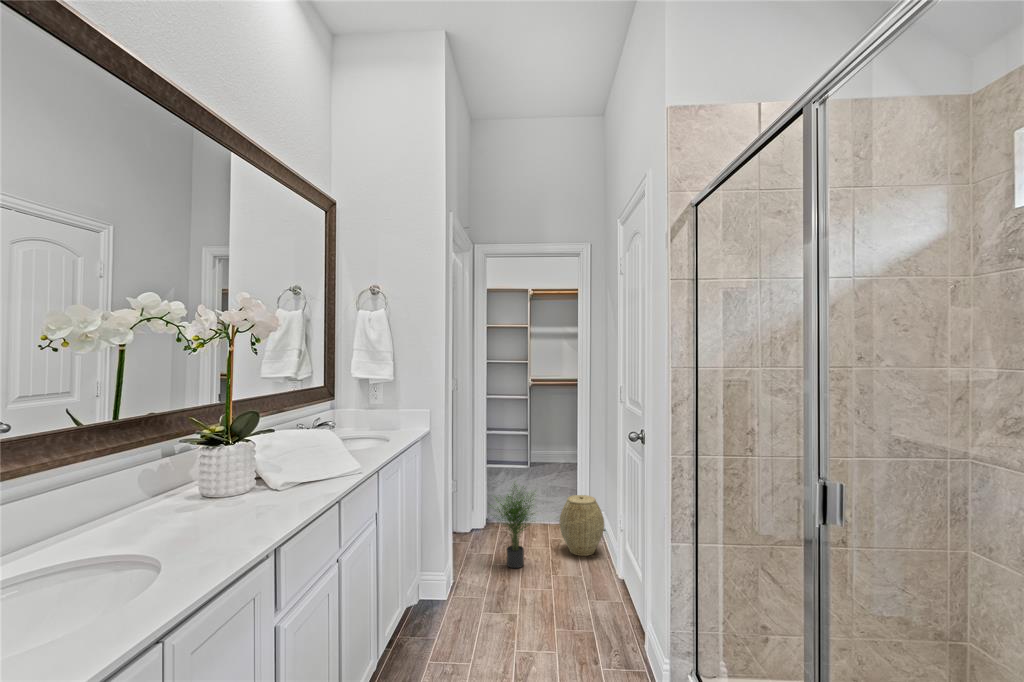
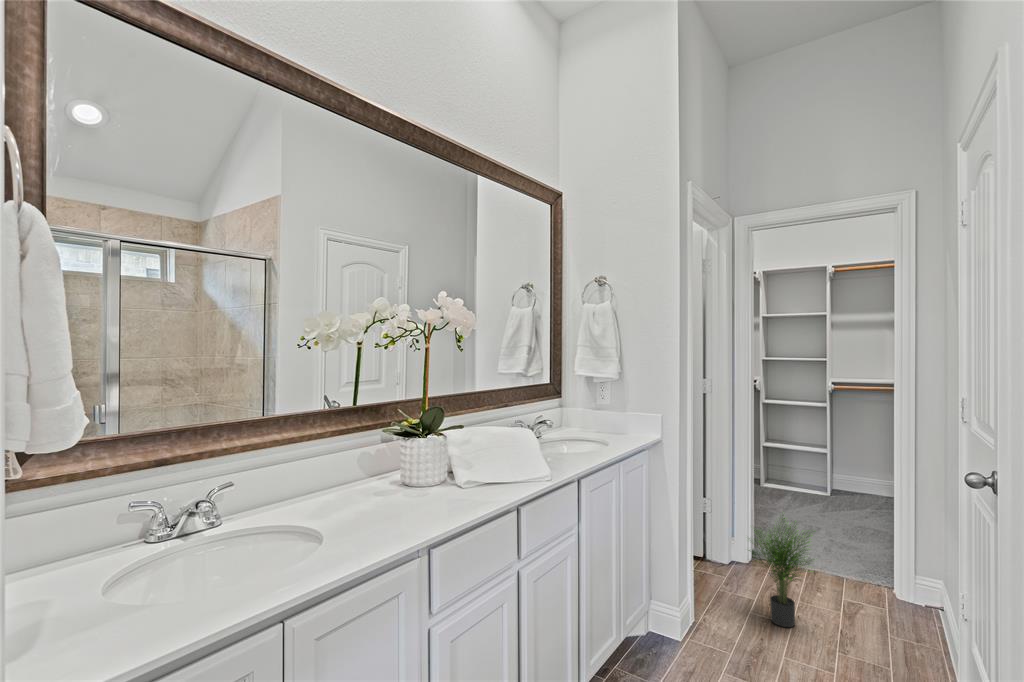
woven basket: present [559,495,604,556] -> none [855,547,934,638]

